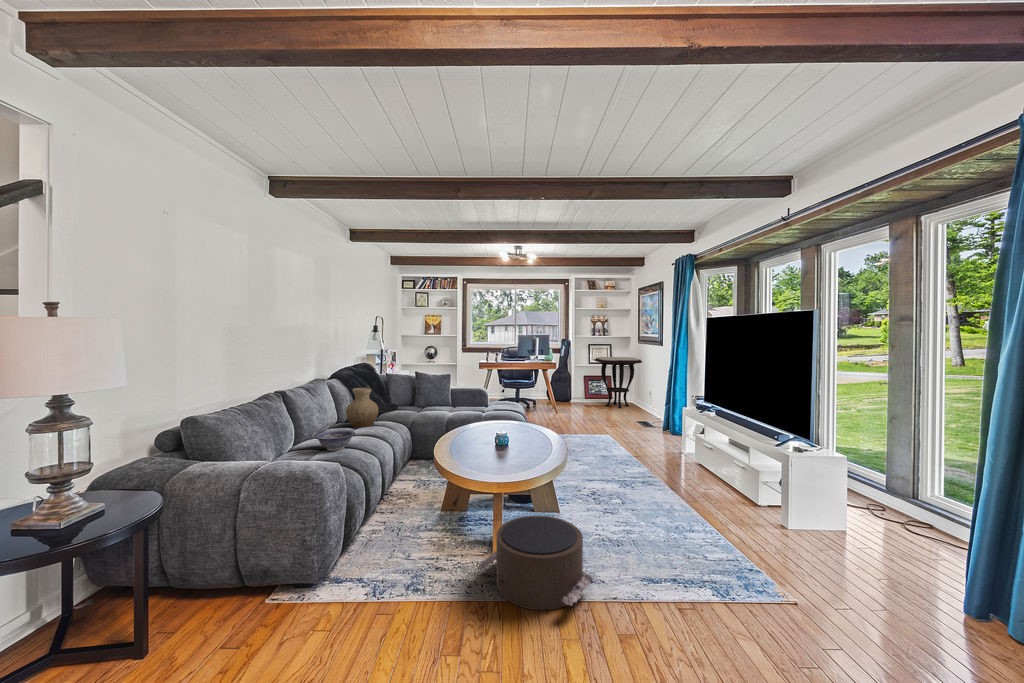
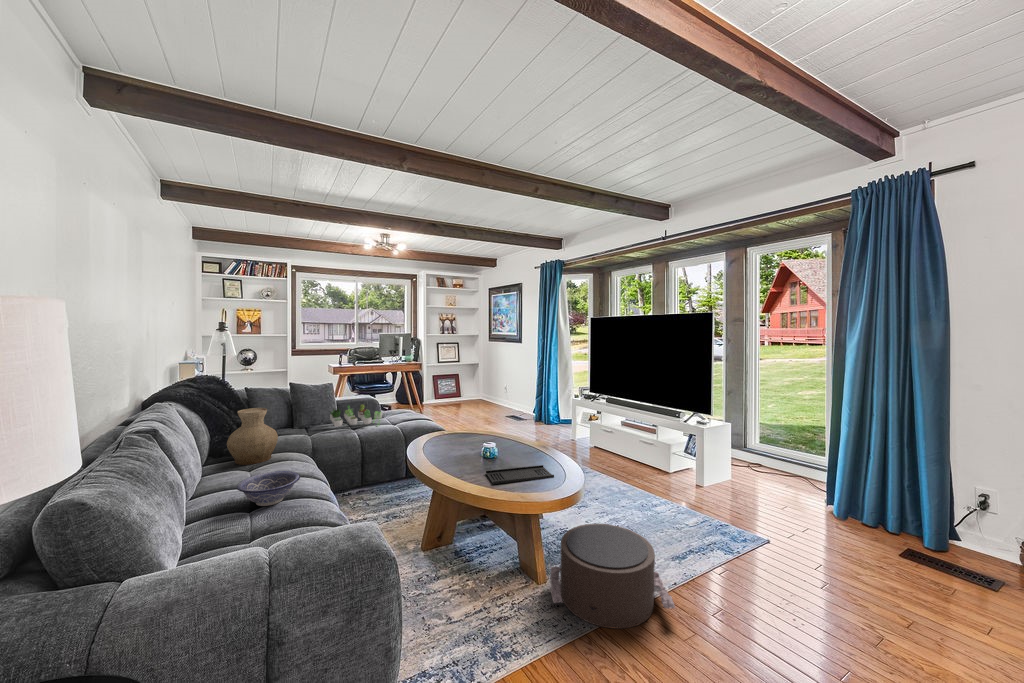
side table: present [595,357,642,408] -> none [449,354,496,404]
succulent plant: none [432,392,474,413] -> present [330,405,382,428]
tray: none [474,453,534,468] -> present [486,465,554,484]

